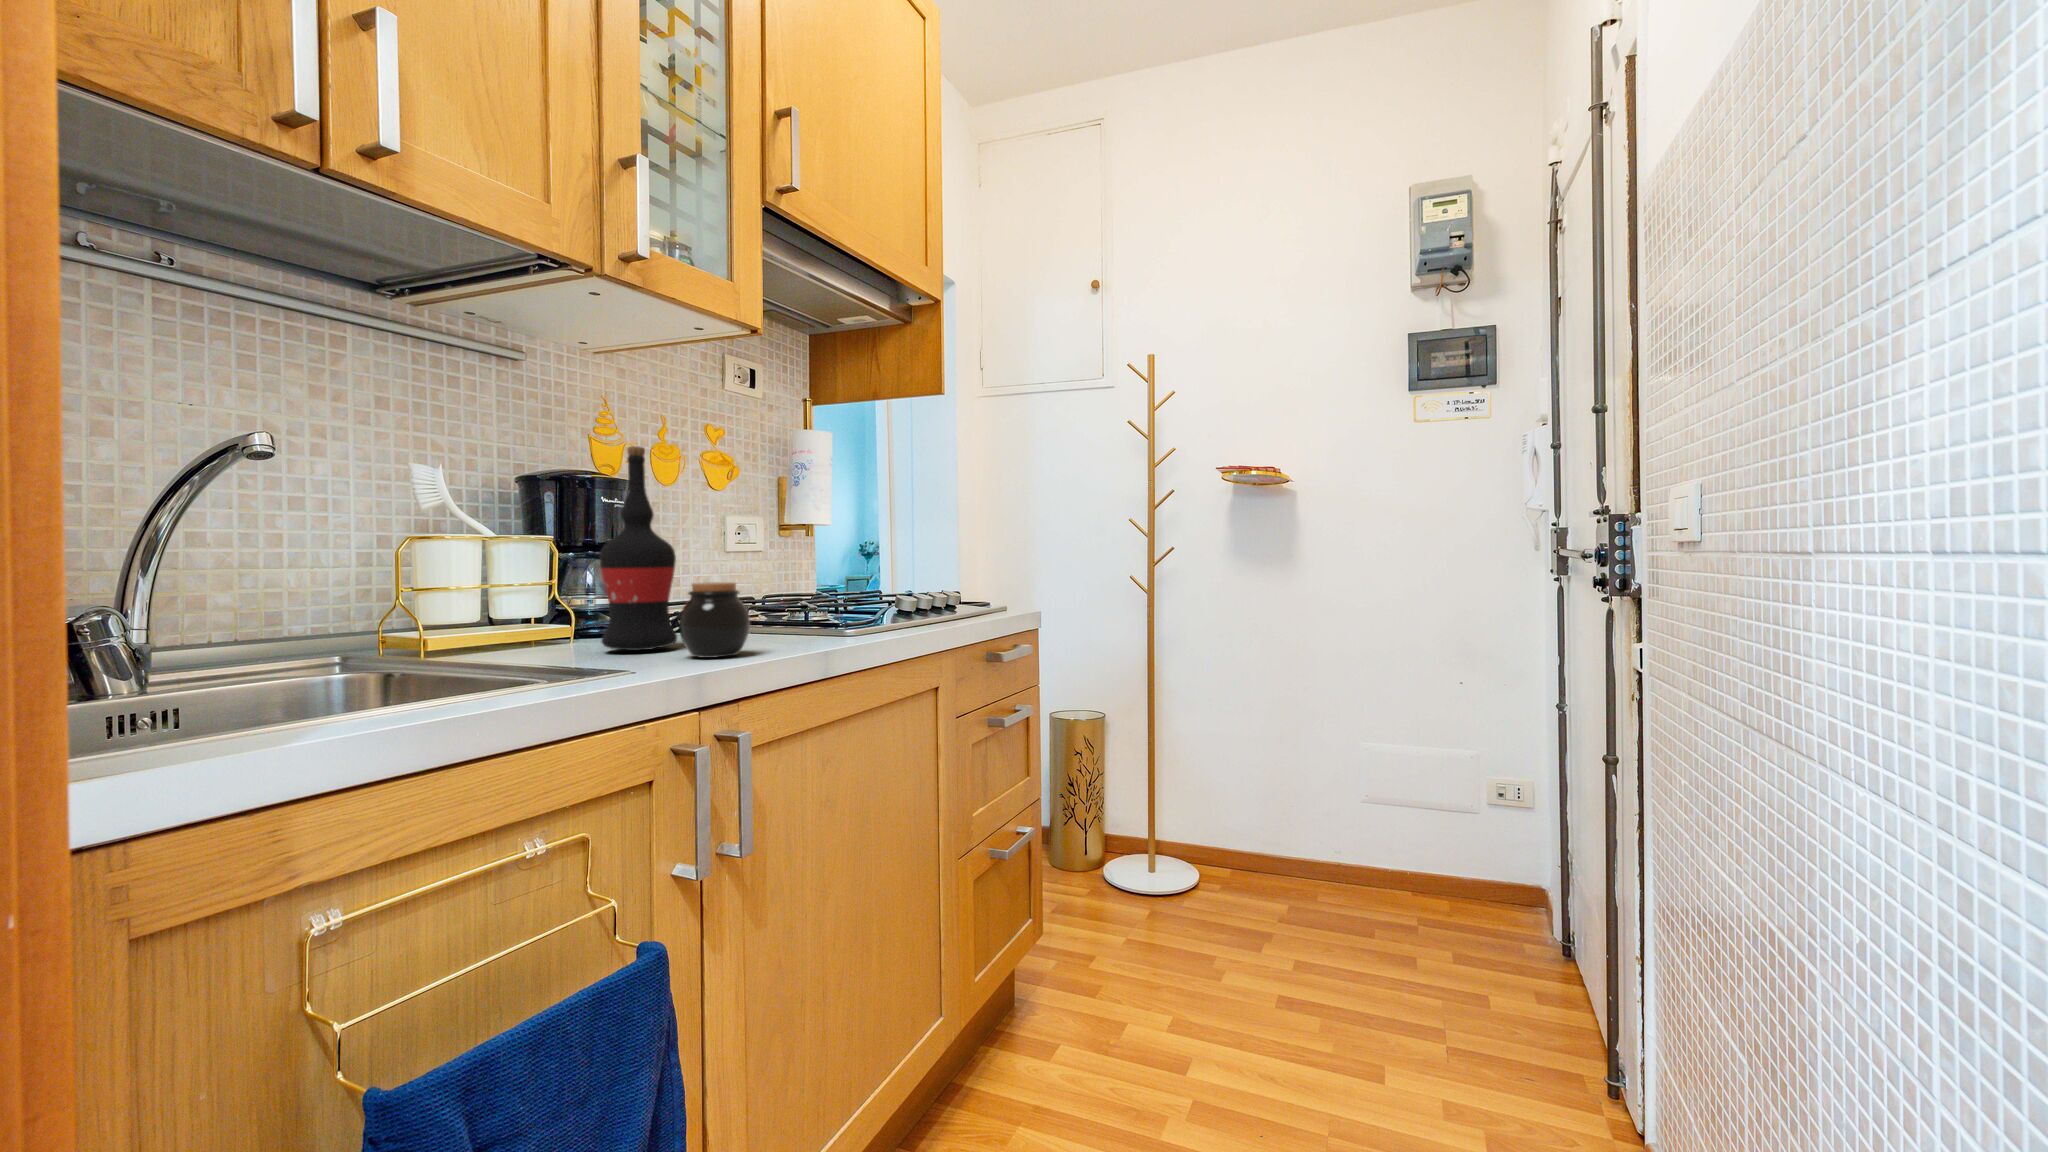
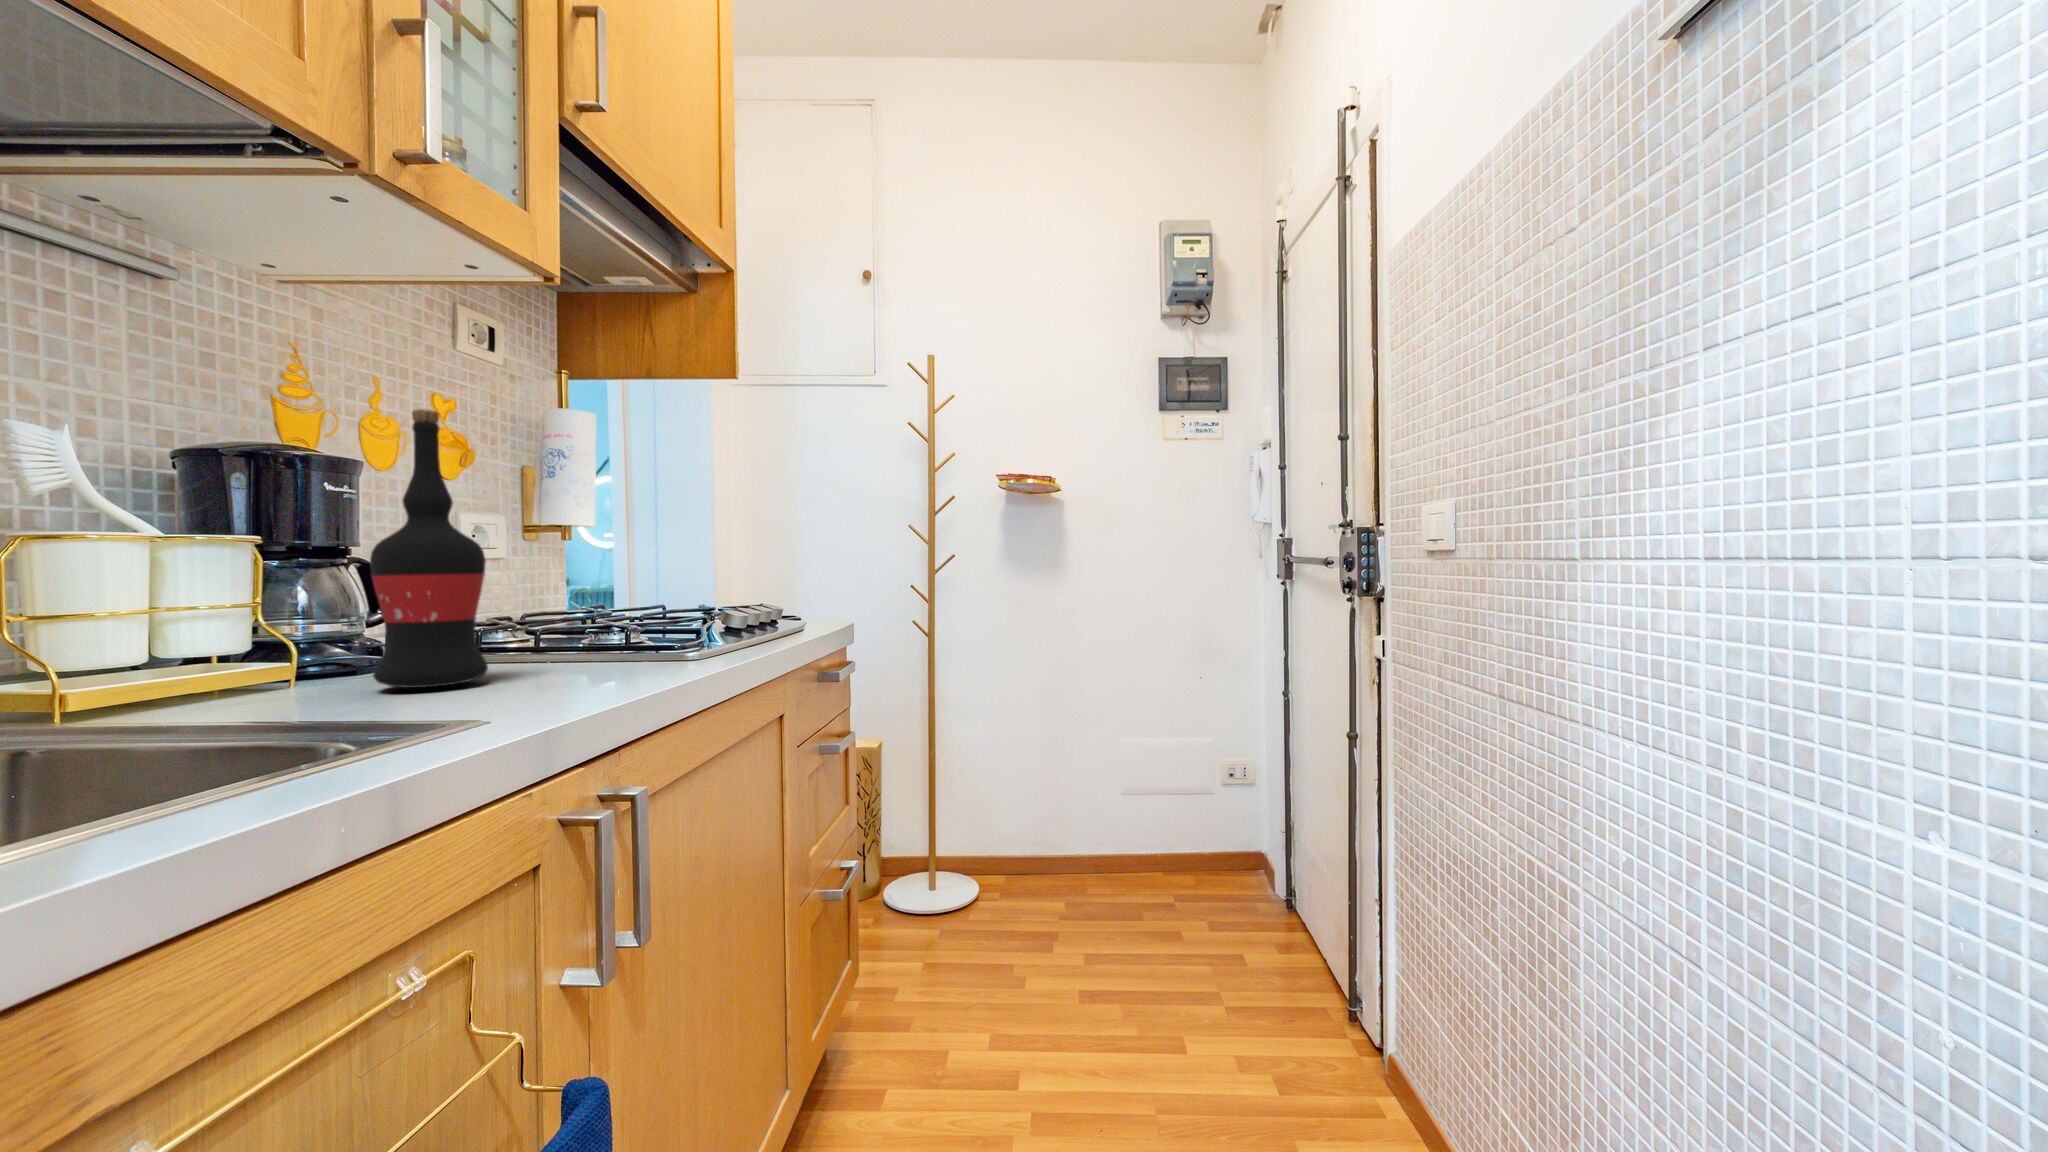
jar: present [679,582,750,658] -> none [517,591,616,691]

